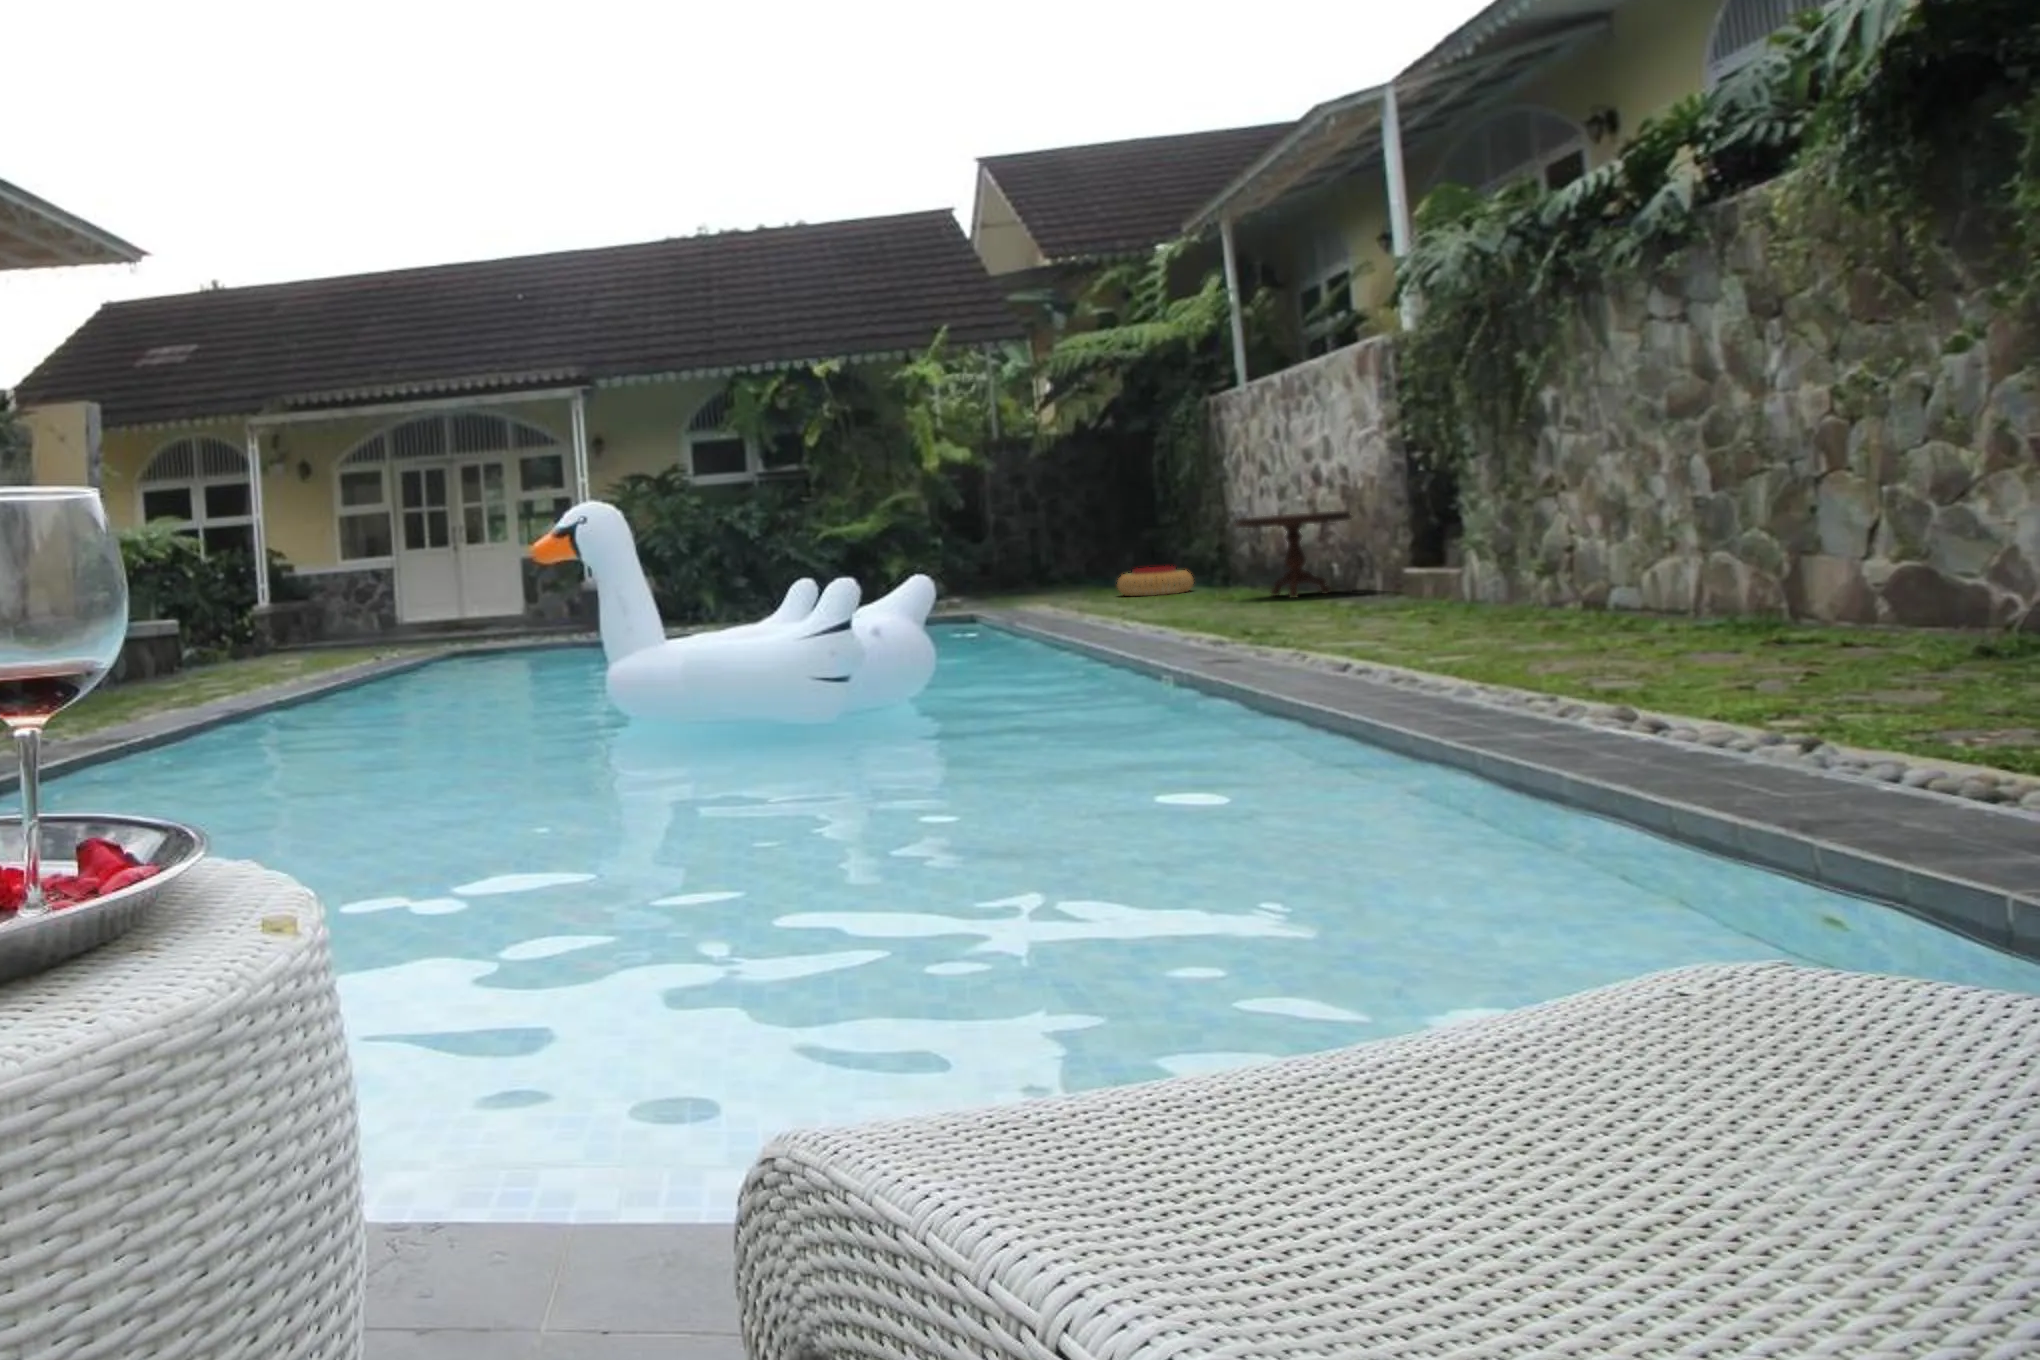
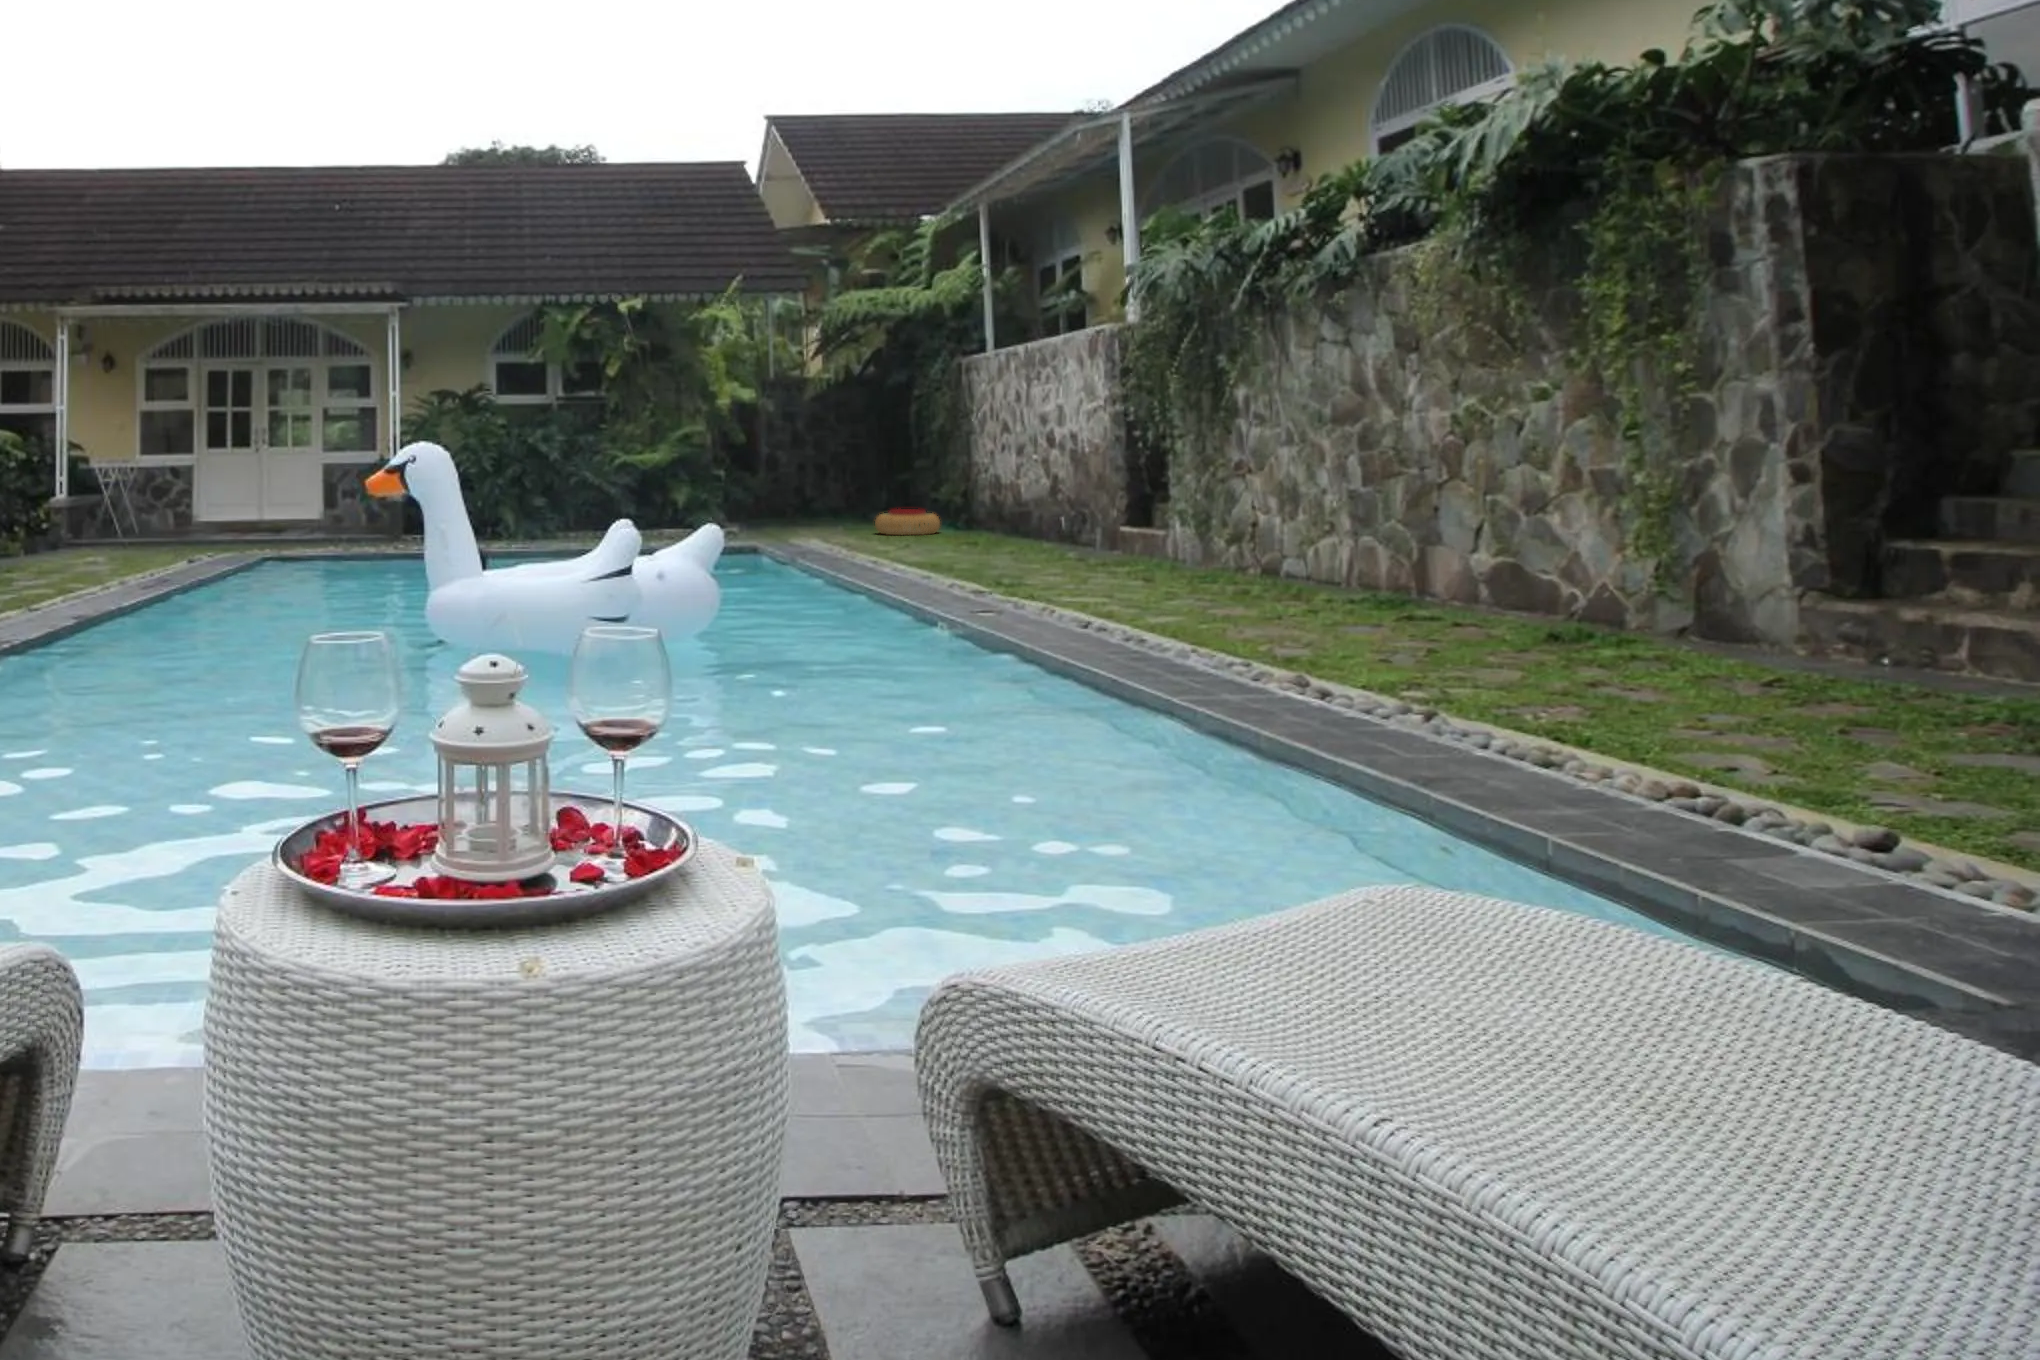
side table: present [1235,511,1352,598] -> none [980,472,1079,547]

